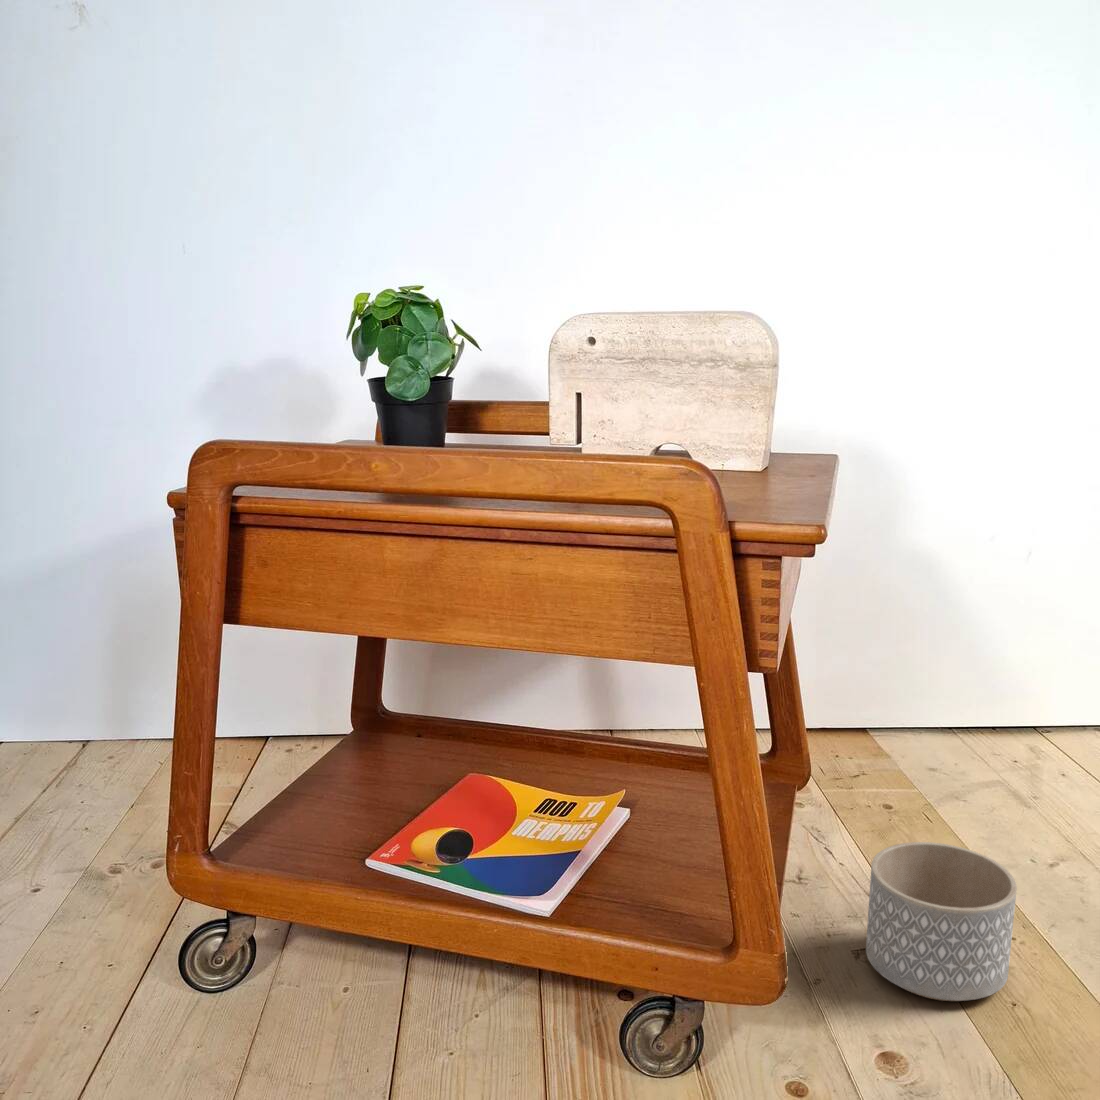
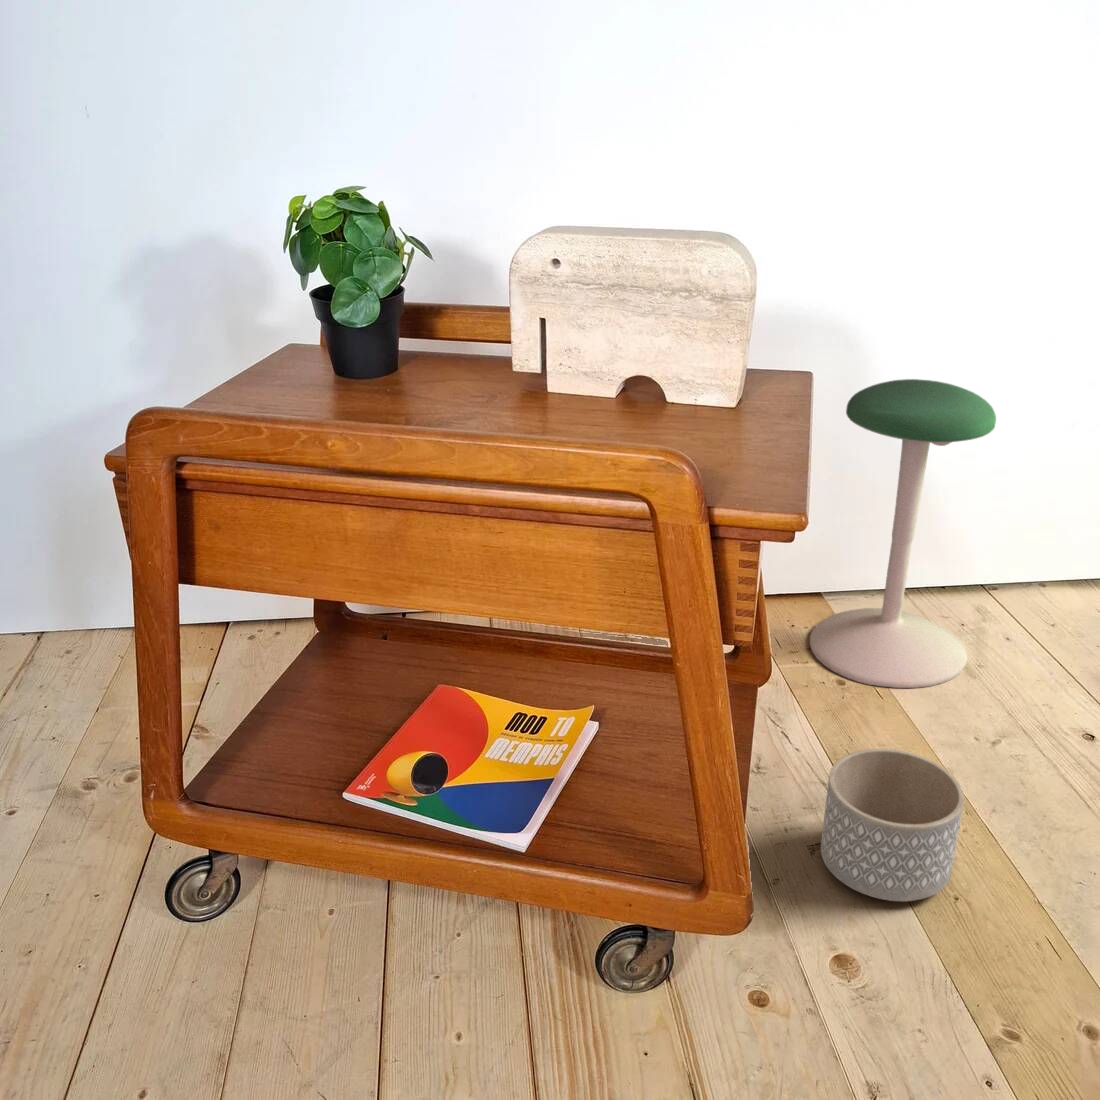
stool: none [858,501,1036,814] -> present [810,379,996,688]

